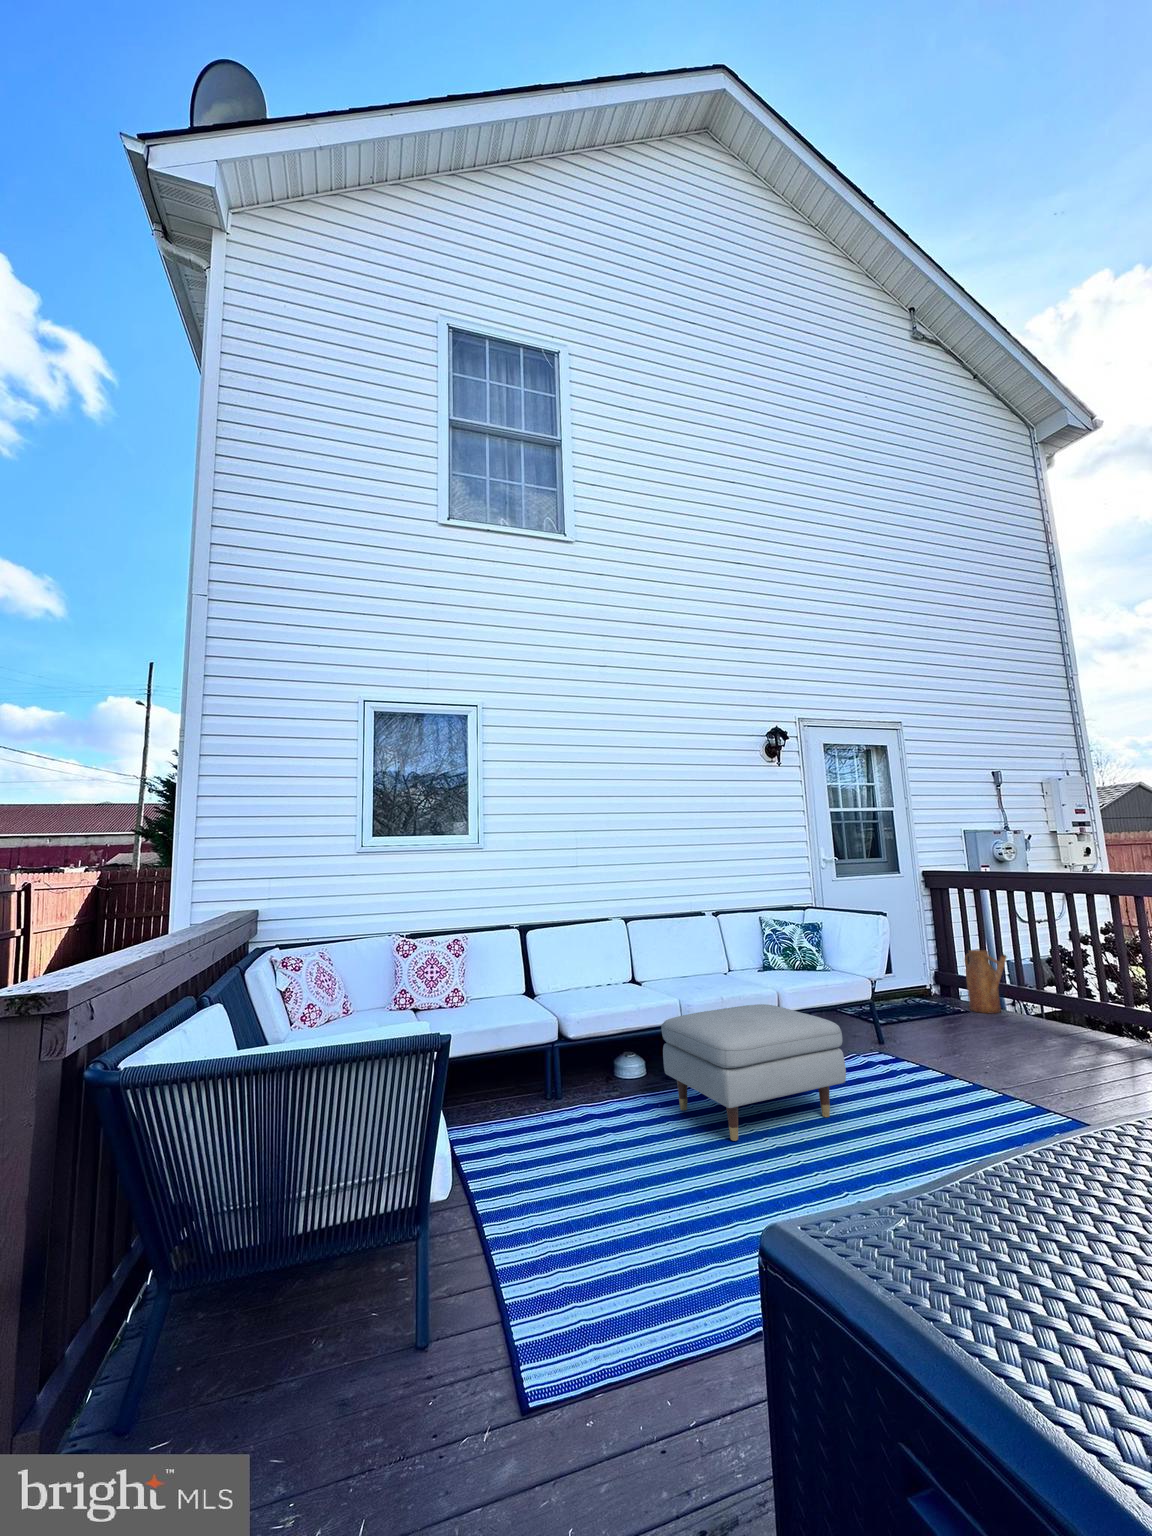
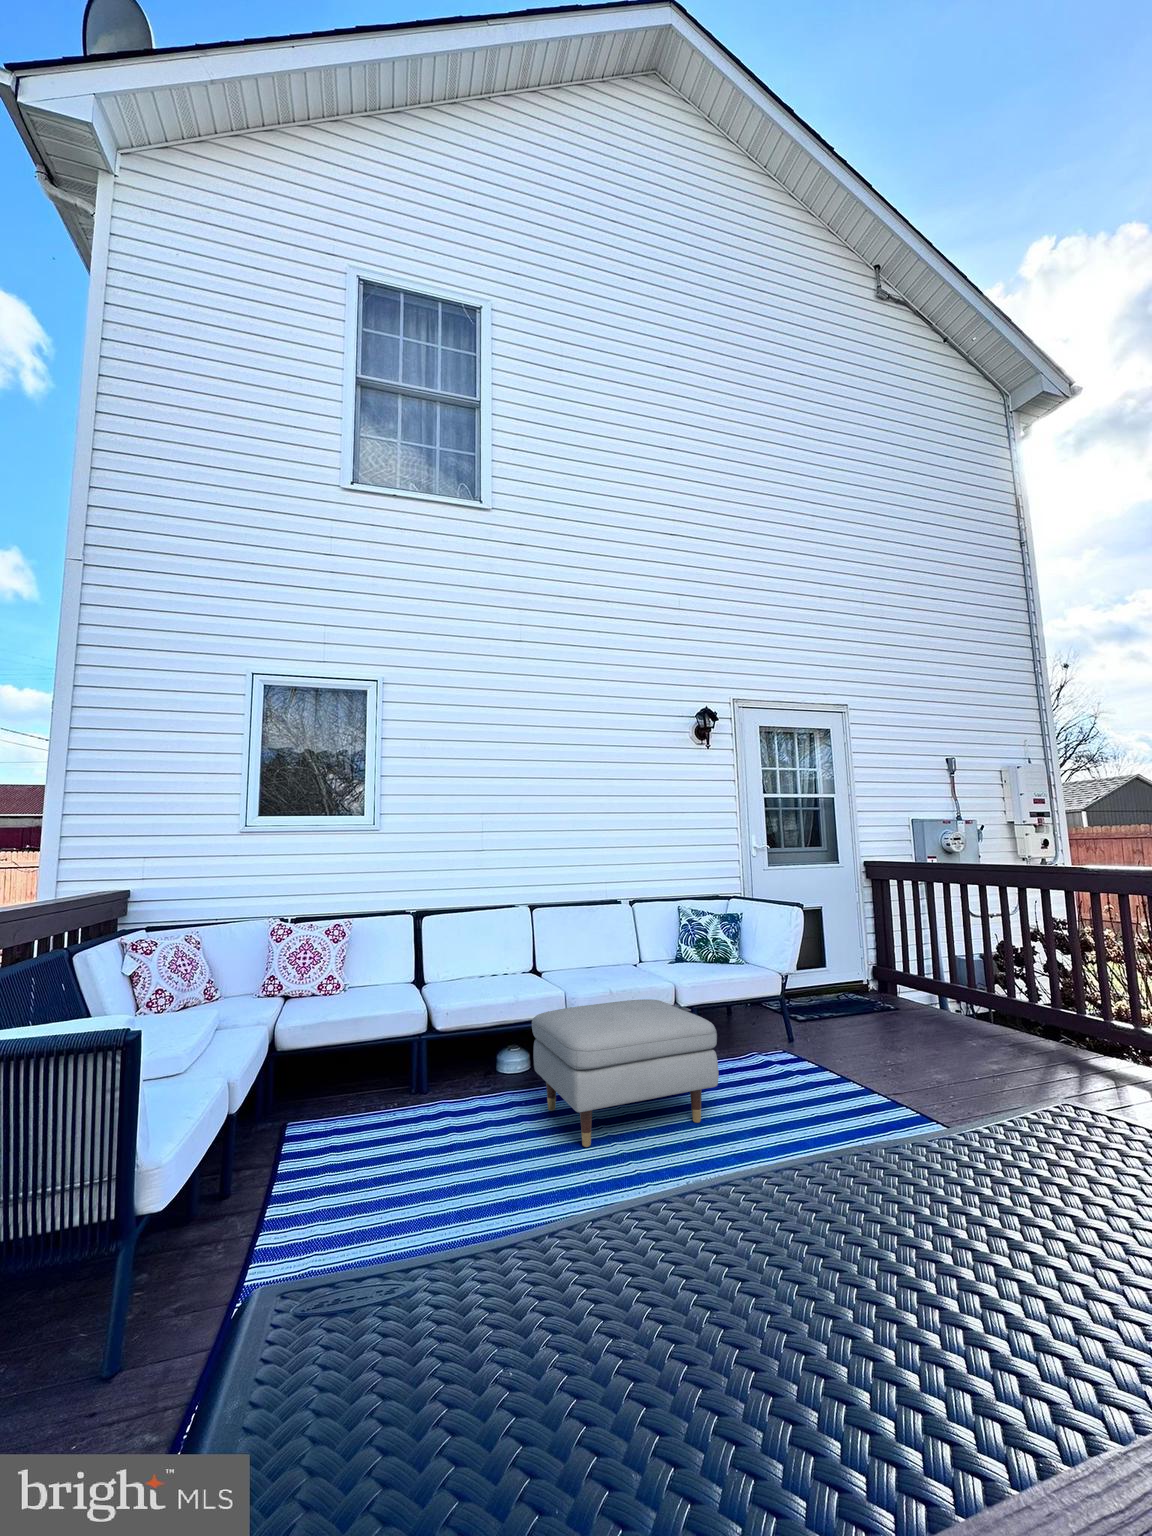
watering can: present [964,950,1007,1013] -> none [900,944,939,1011]

